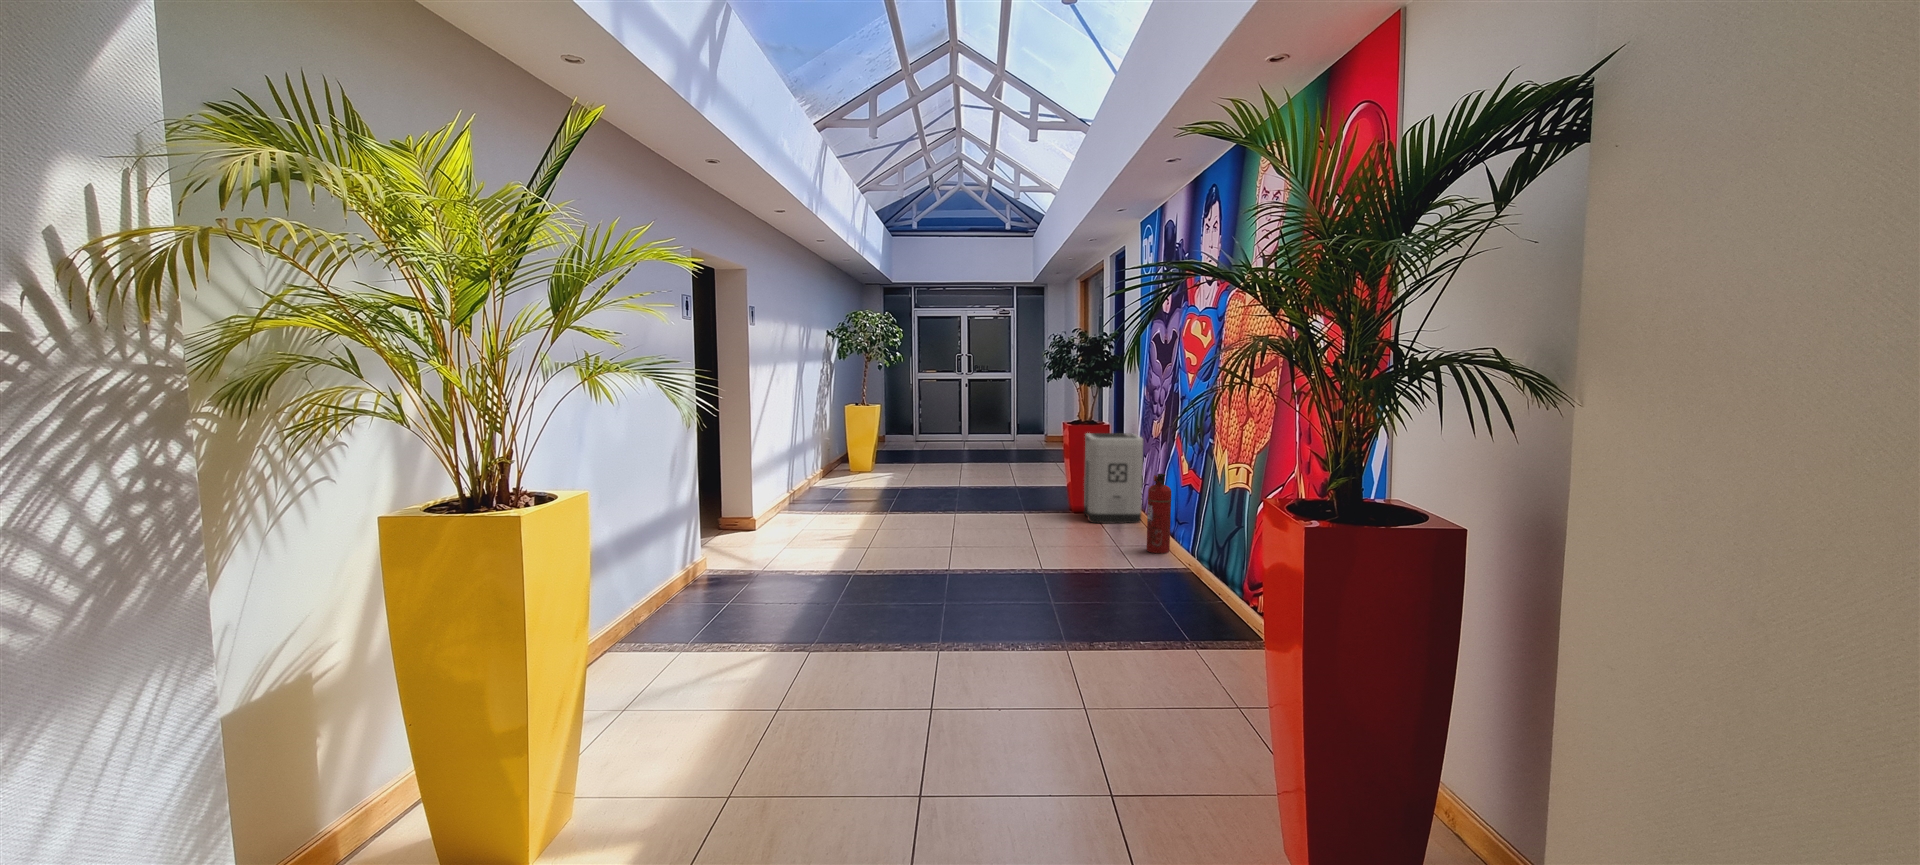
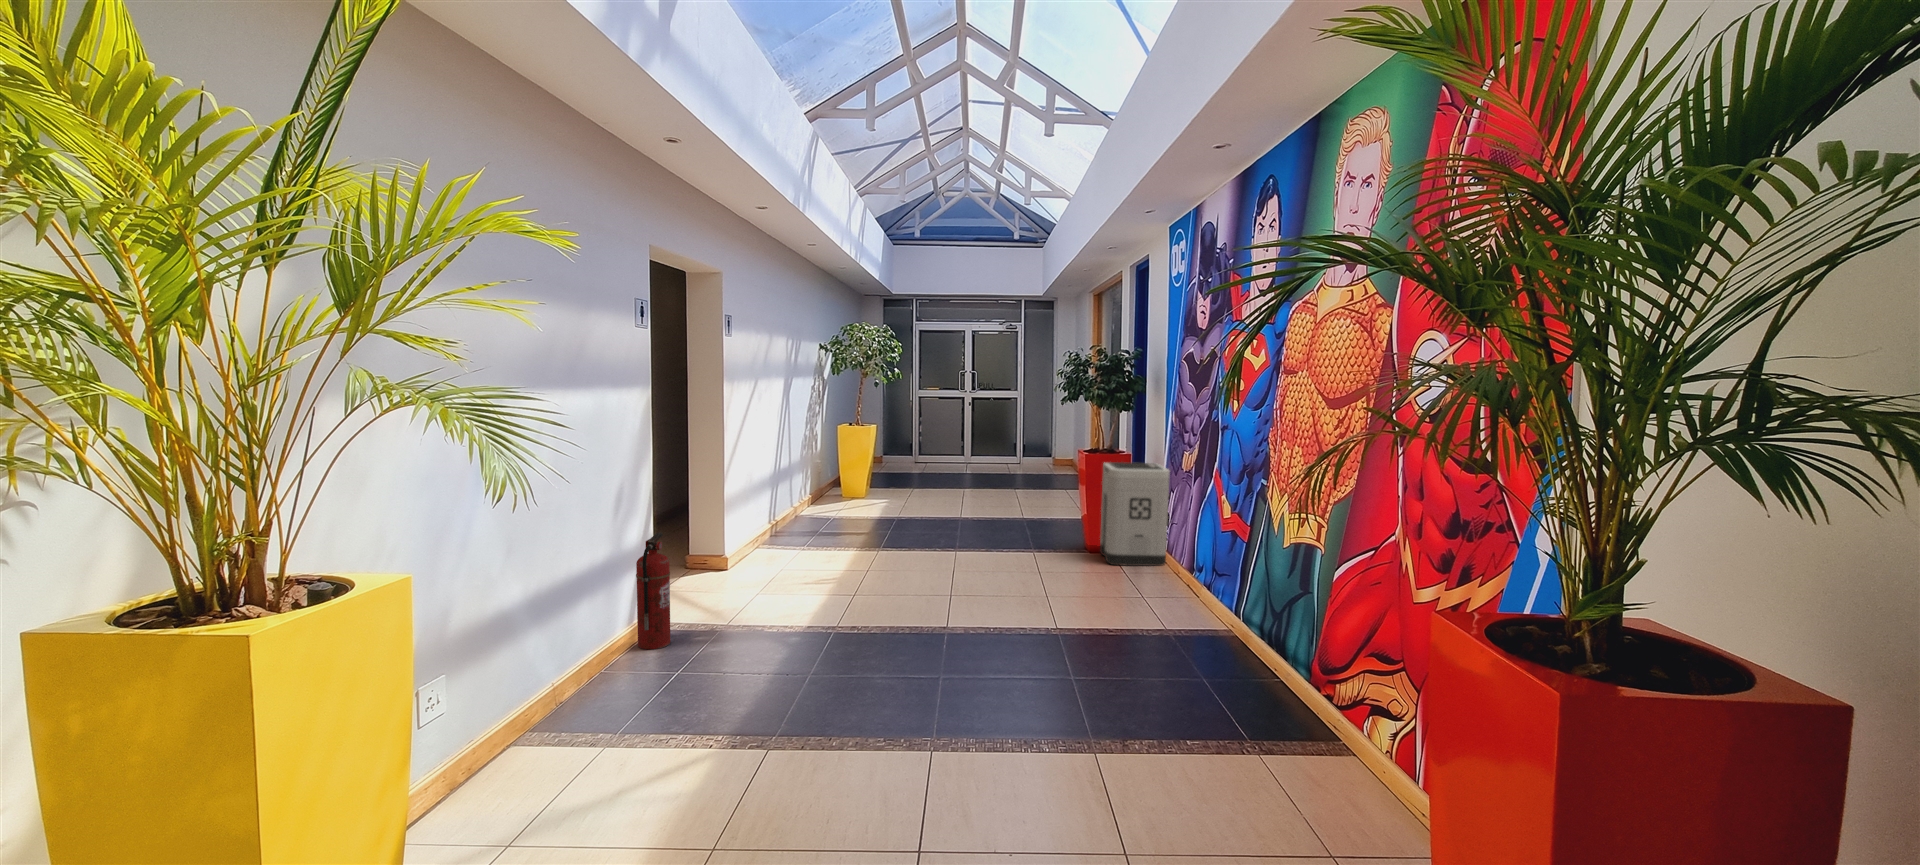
fire extinguisher: present [1147,474,1171,554] -> present [636,532,671,650]

